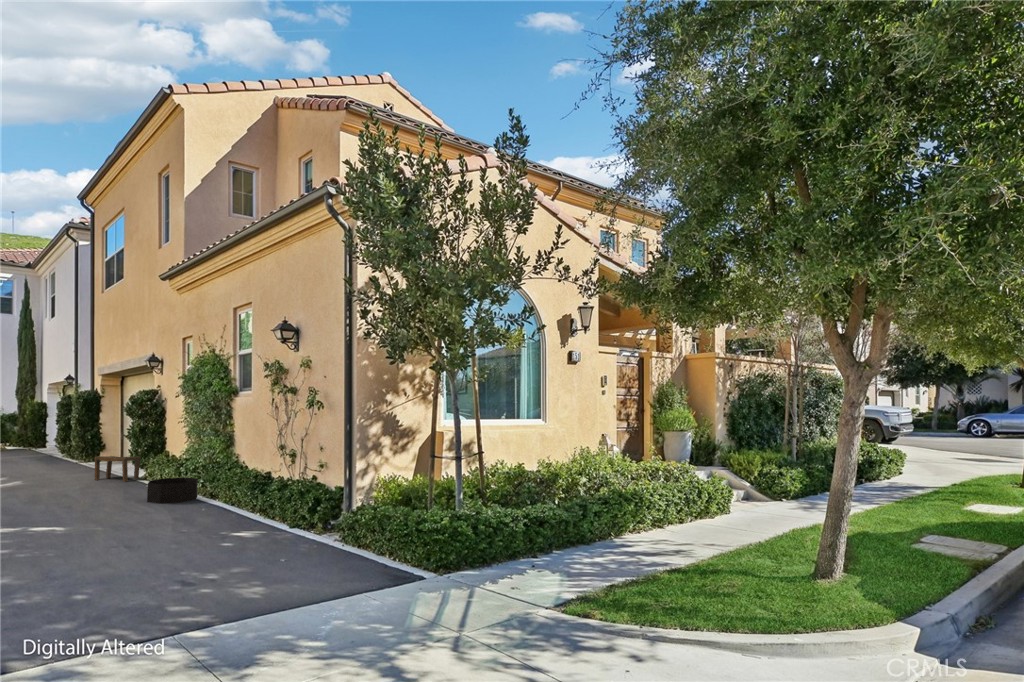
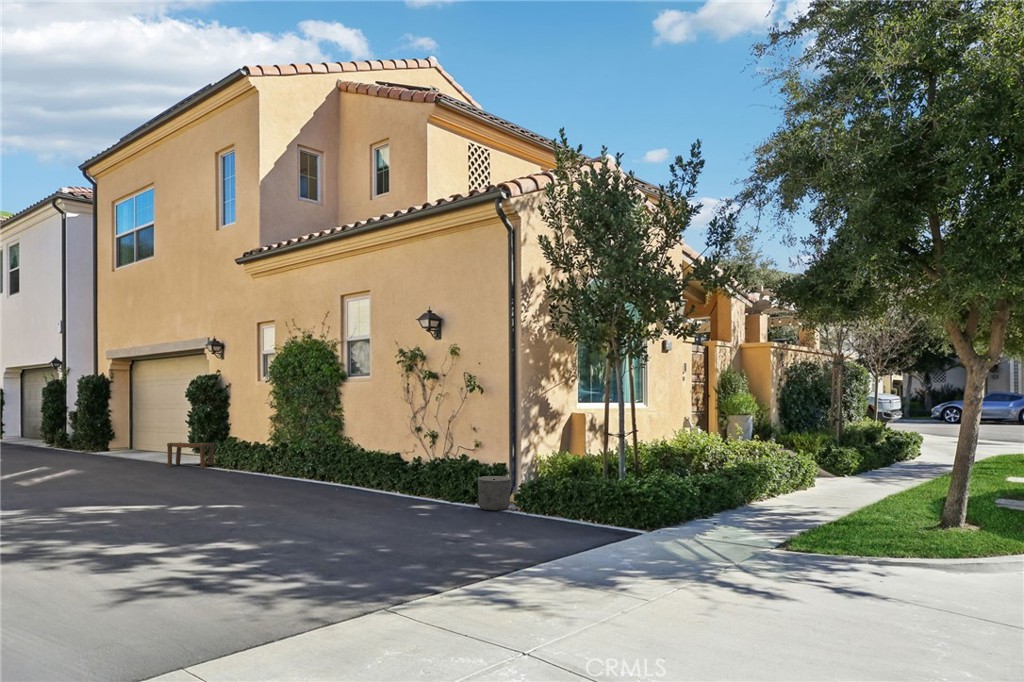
basket: present [147,478,198,504] -> none [264,461,311,485]
planter: none [304,501,341,540] -> present [478,476,511,511]

